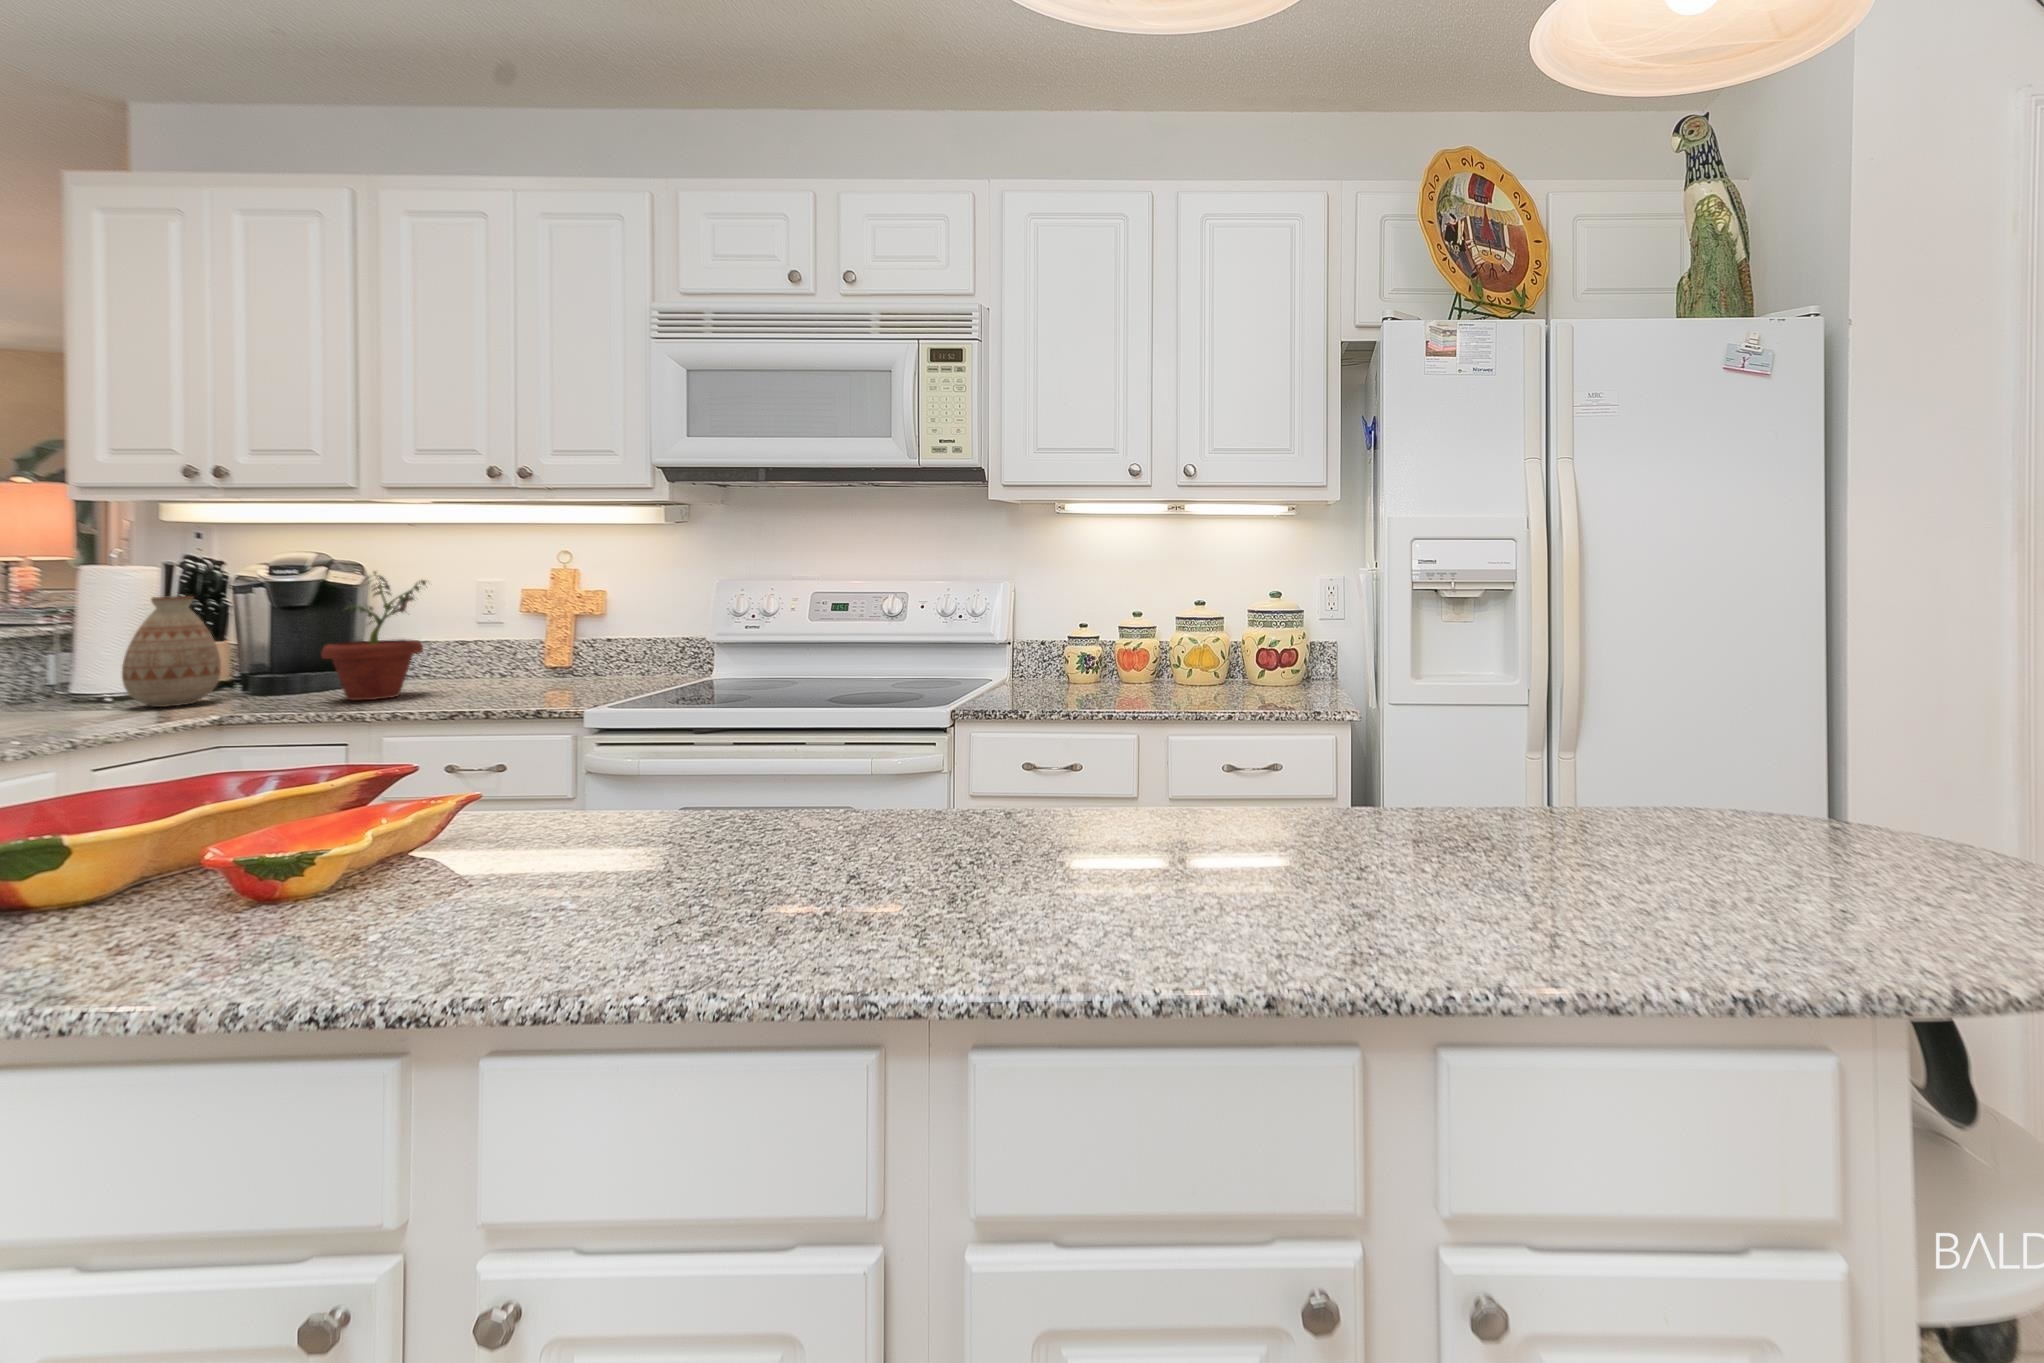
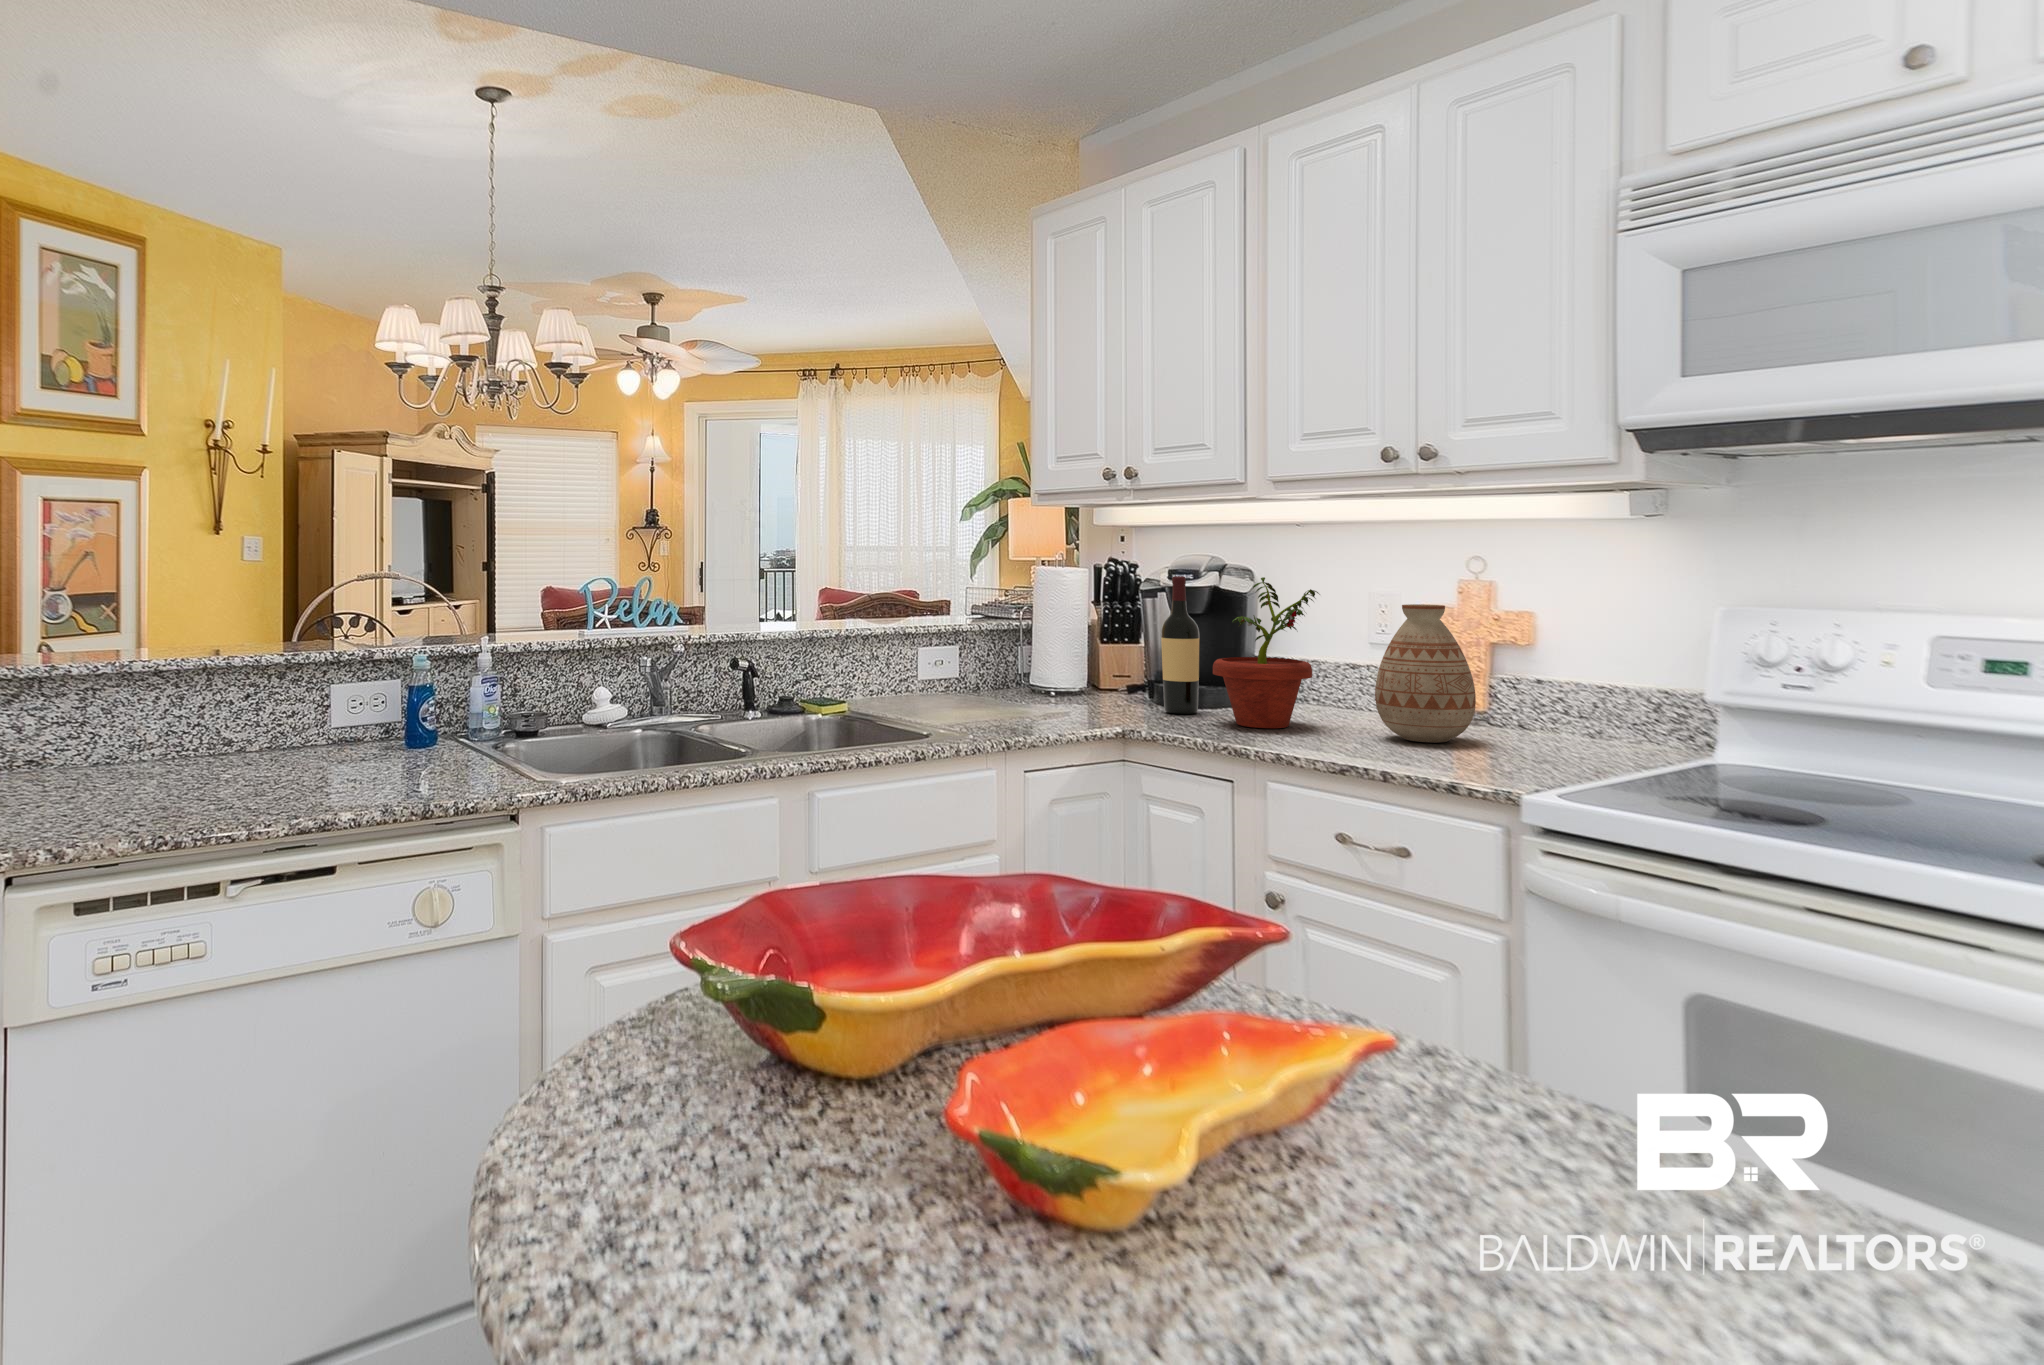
wine bottle: none [260,573,304,701] -> present [1161,576,1199,714]
vase: present [122,596,221,707] -> present [1375,604,1476,743]

